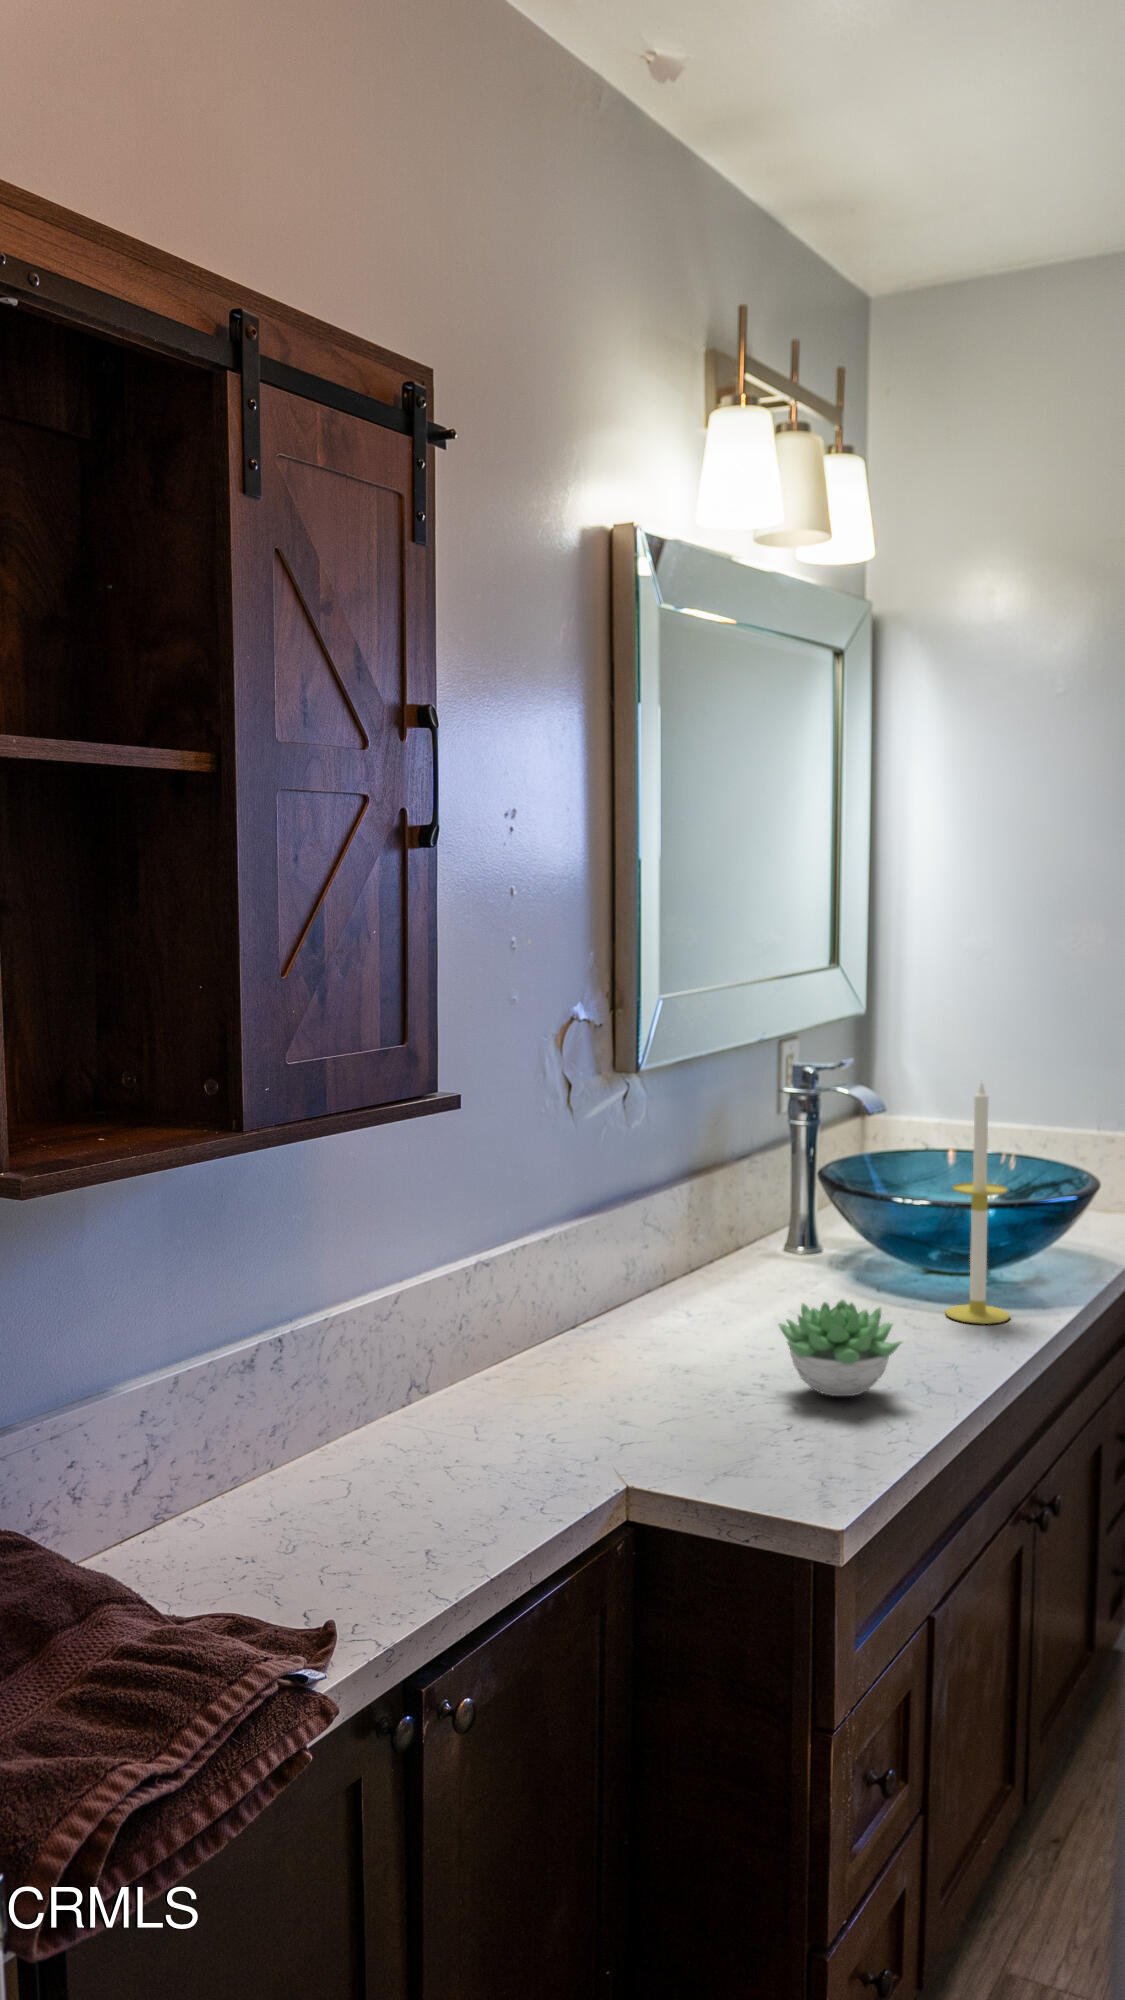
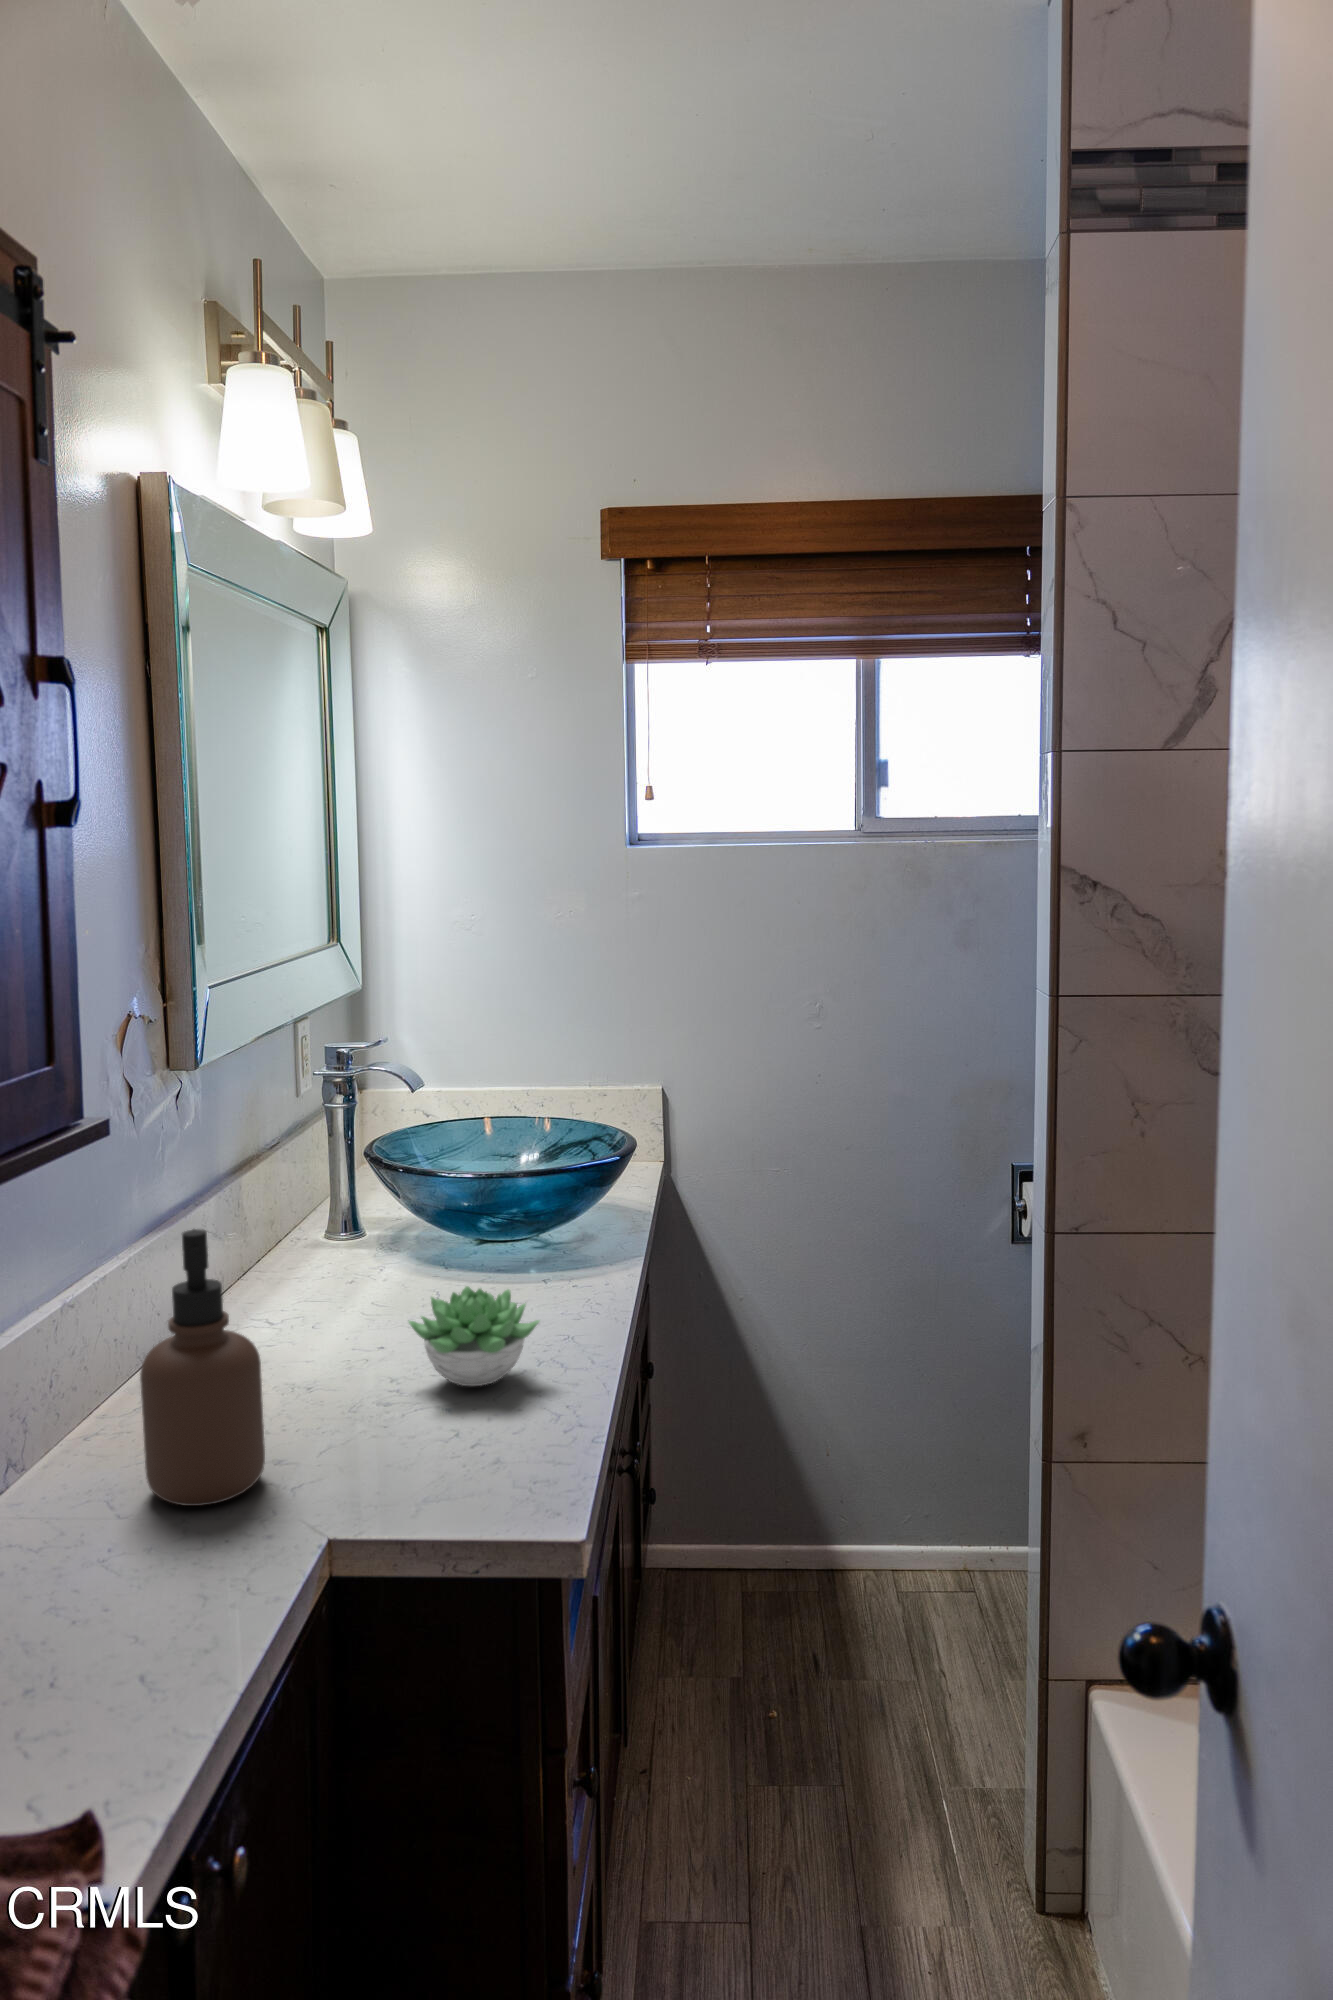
candle: present [946,1083,1010,1324] -> none [517,1051,577,1285]
soap dispenser: none [504,1200,606,1443] -> present [140,1229,265,1506]

